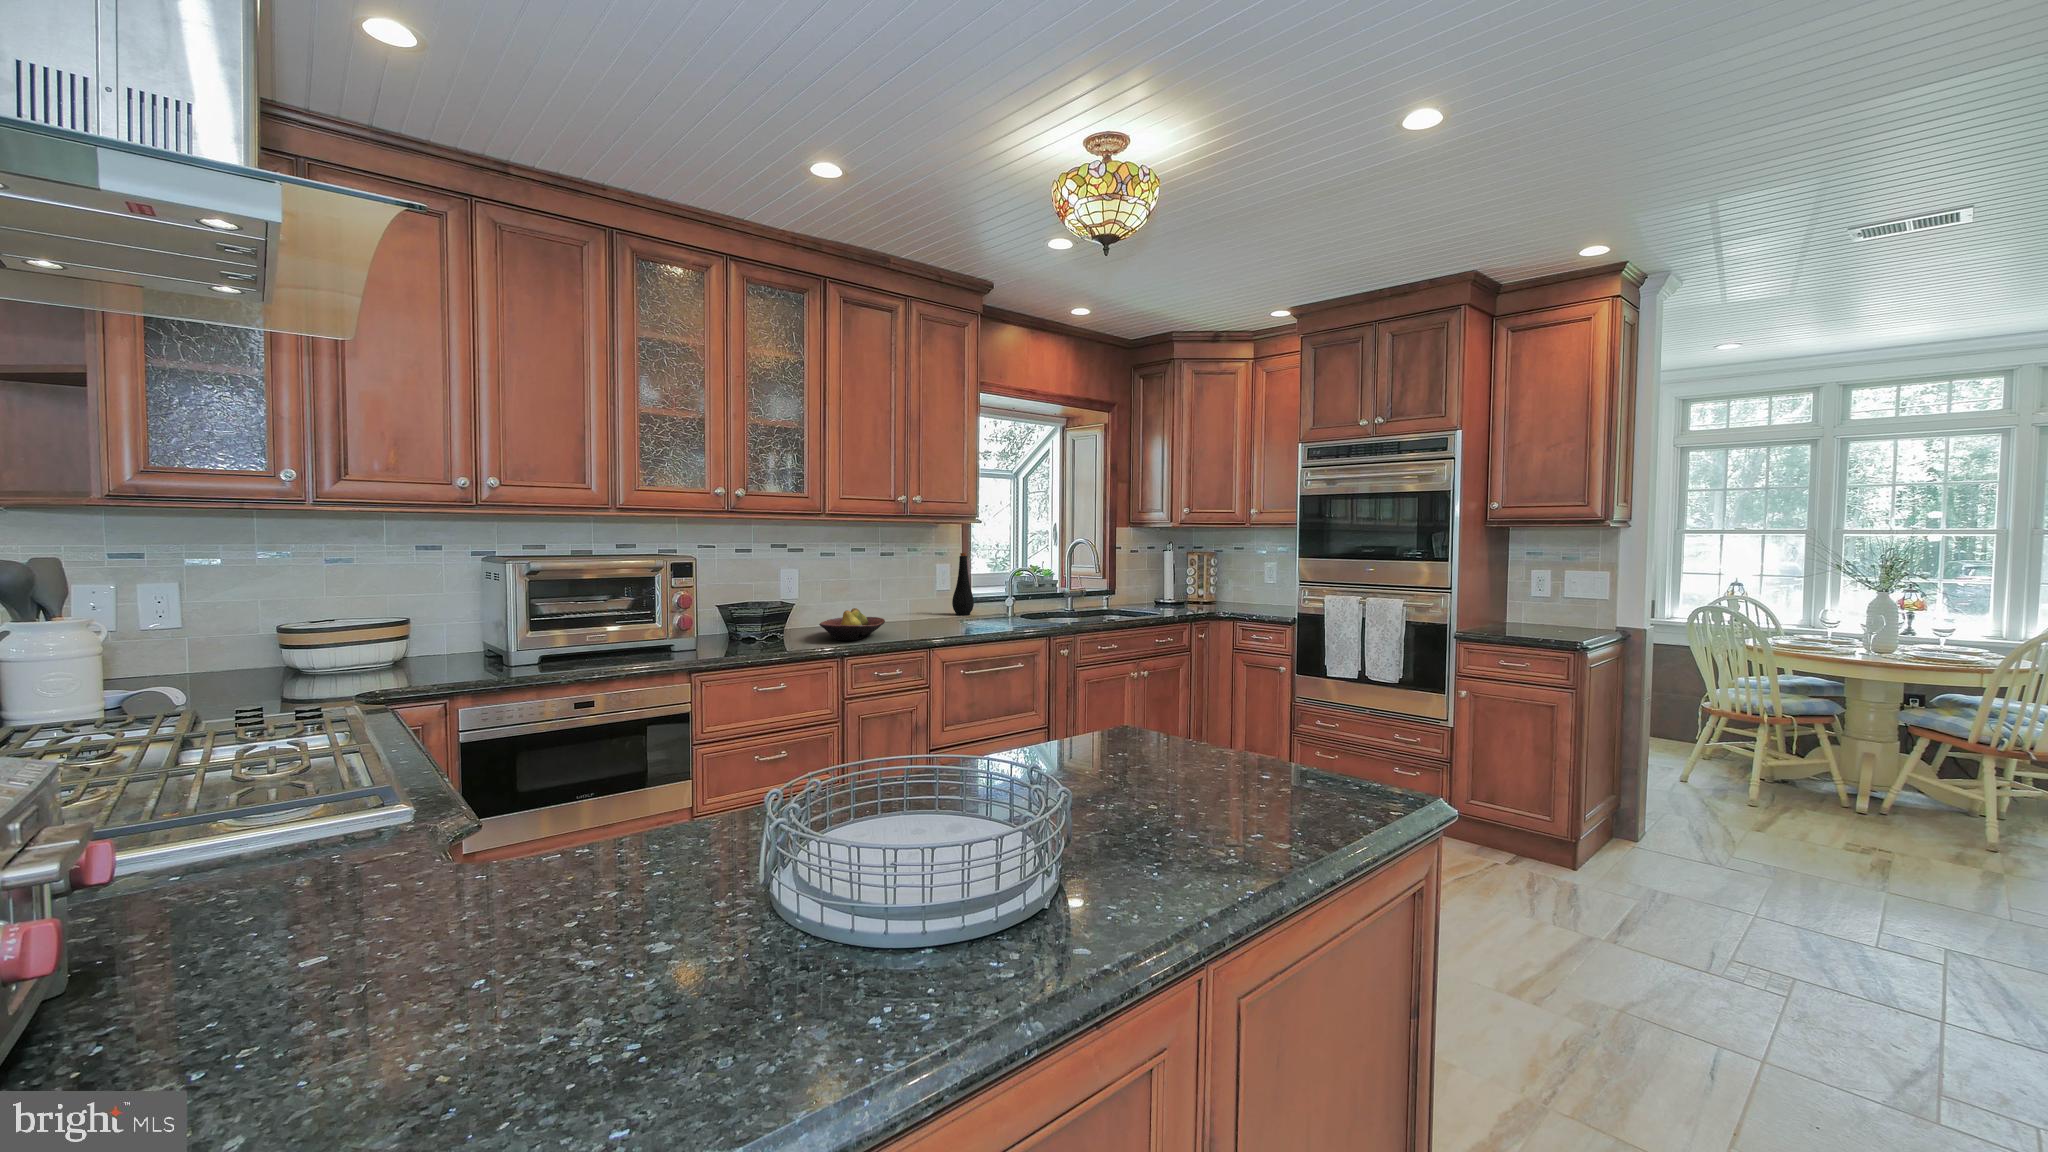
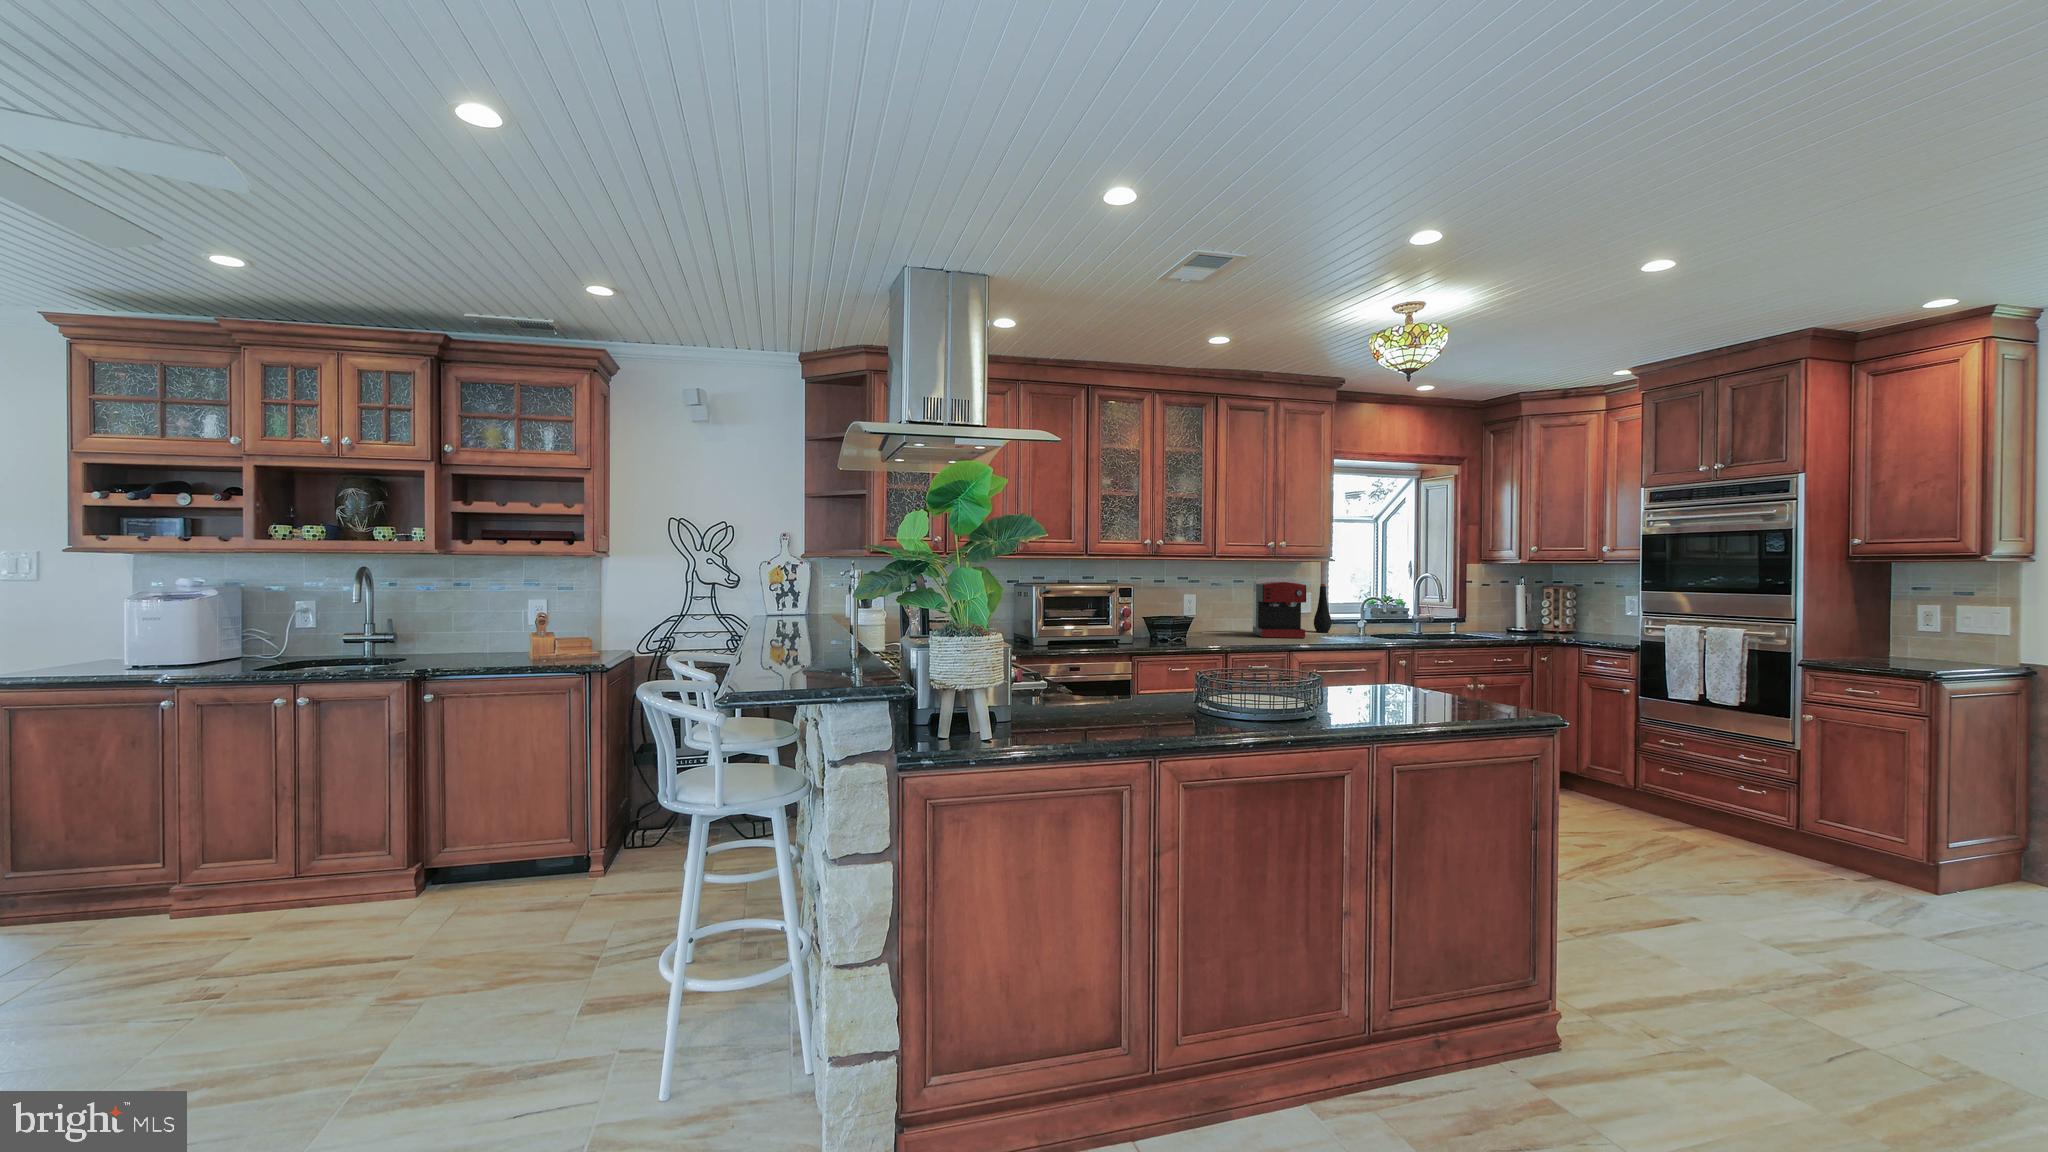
coffee maker: none [877,544,947,627] -> present [1253,577,1306,638]
fruit bowl: present [819,608,885,640] -> none [1210,622,1257,643]

